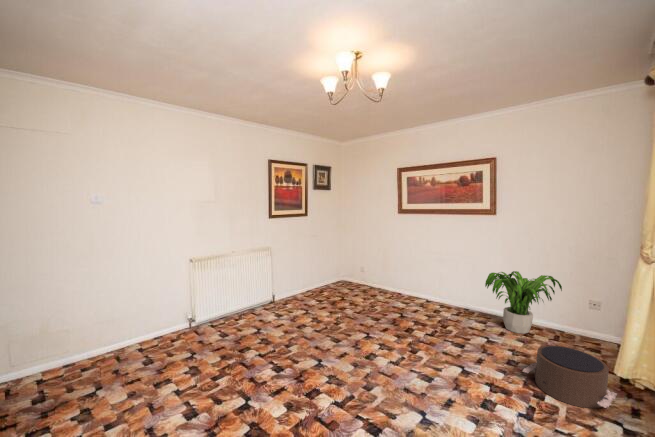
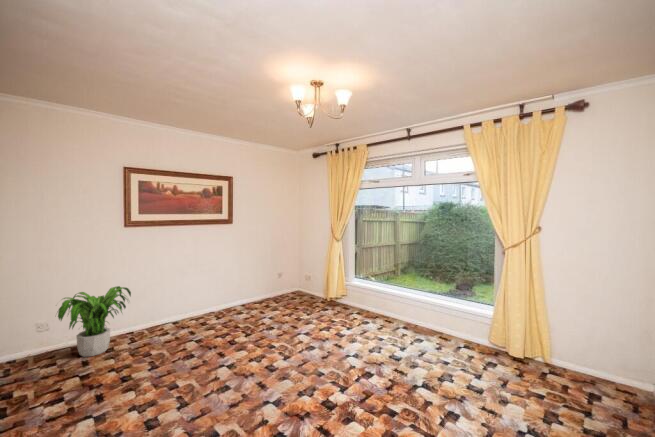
pouf: present [523,346,617,408] -> none [148,333,215,381]

